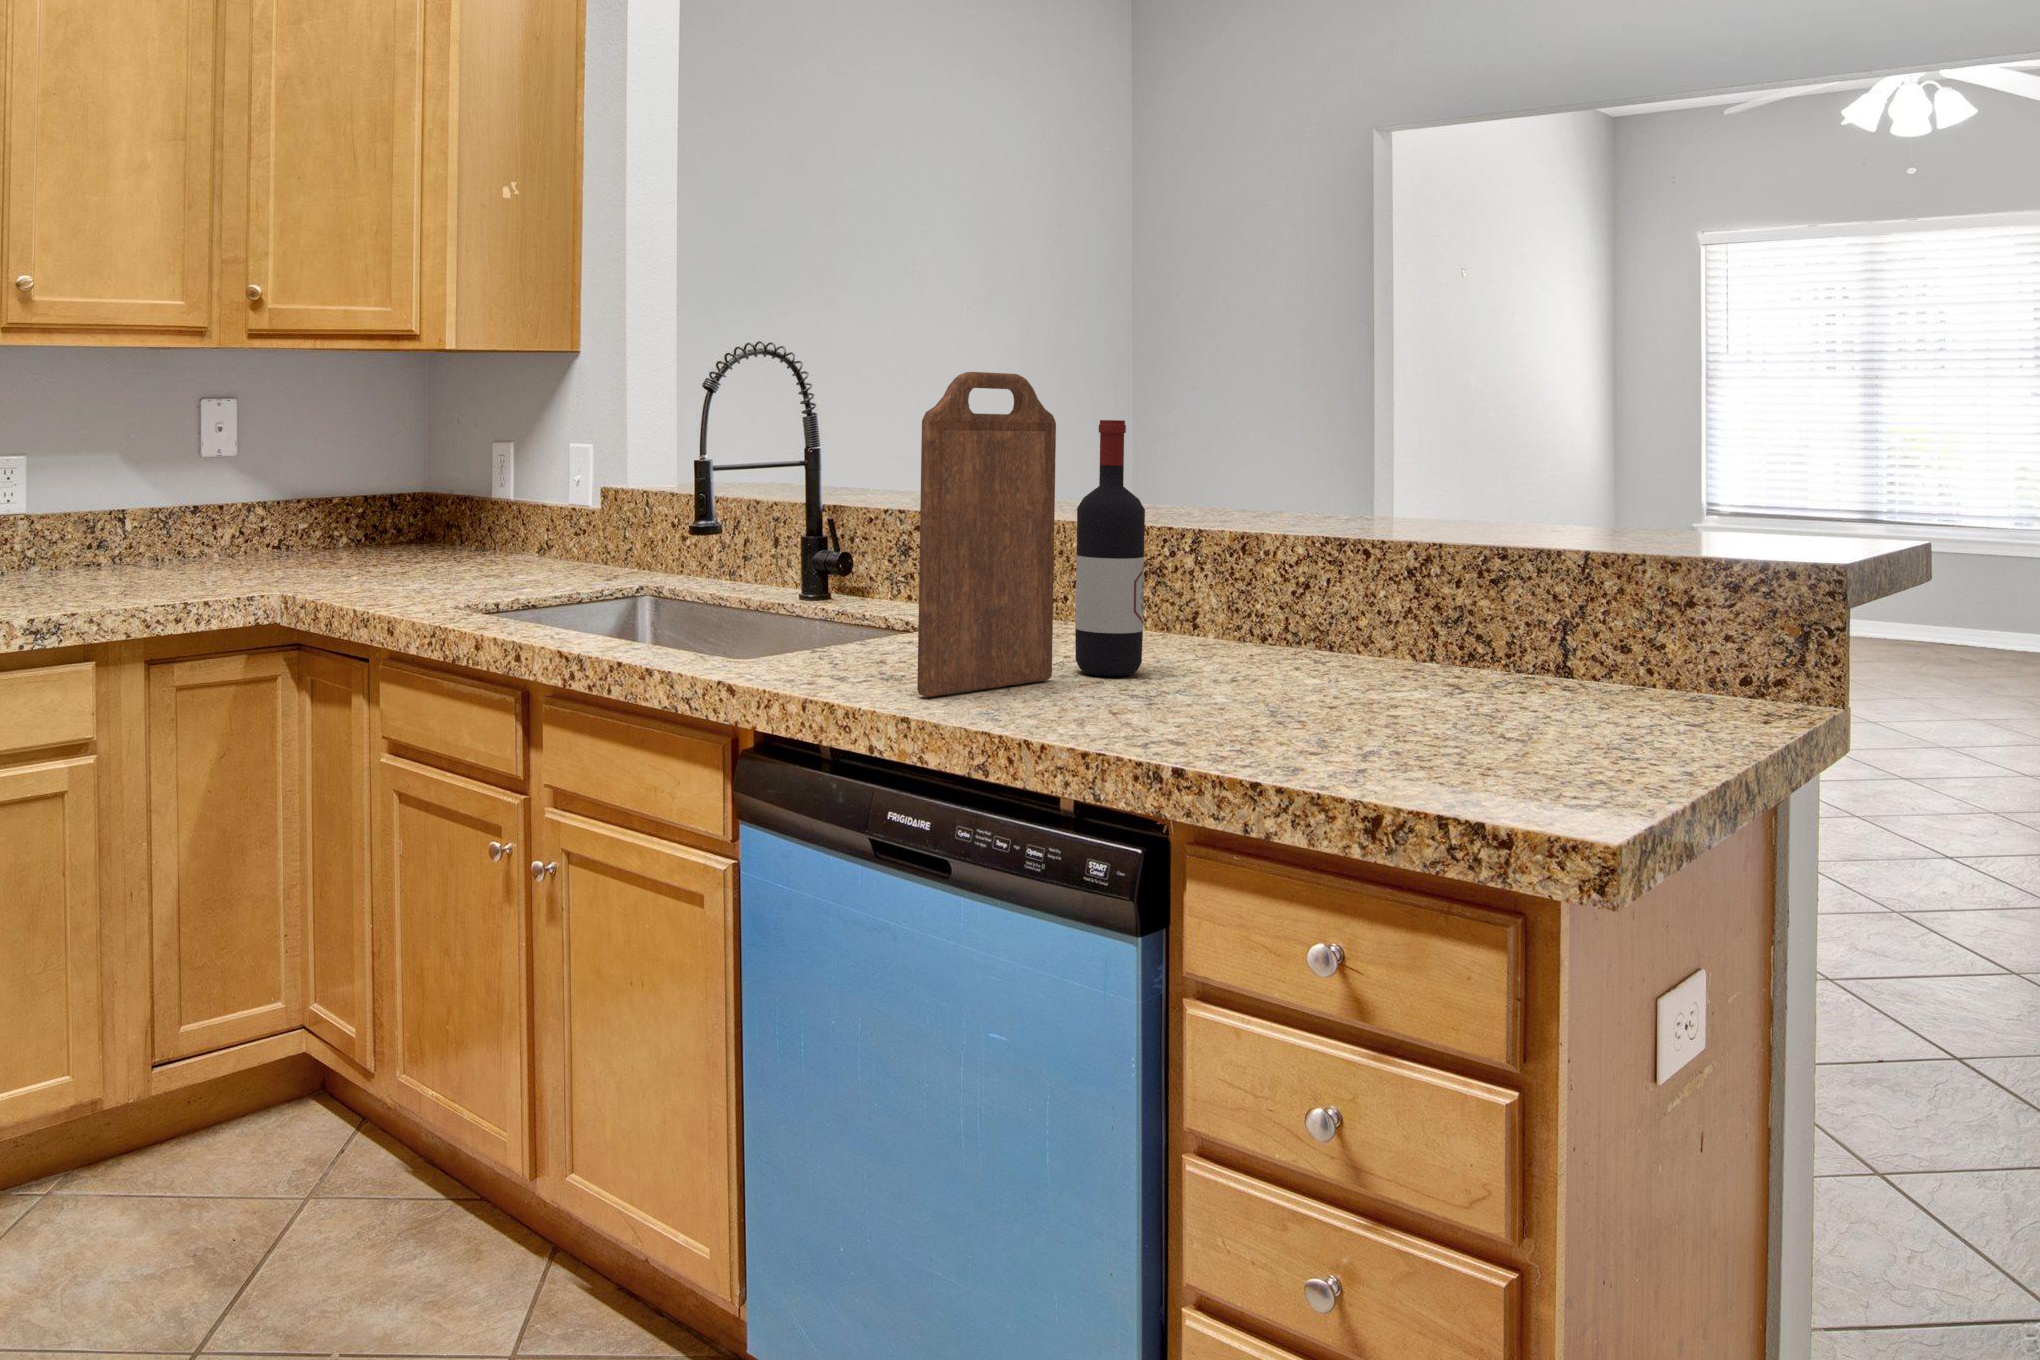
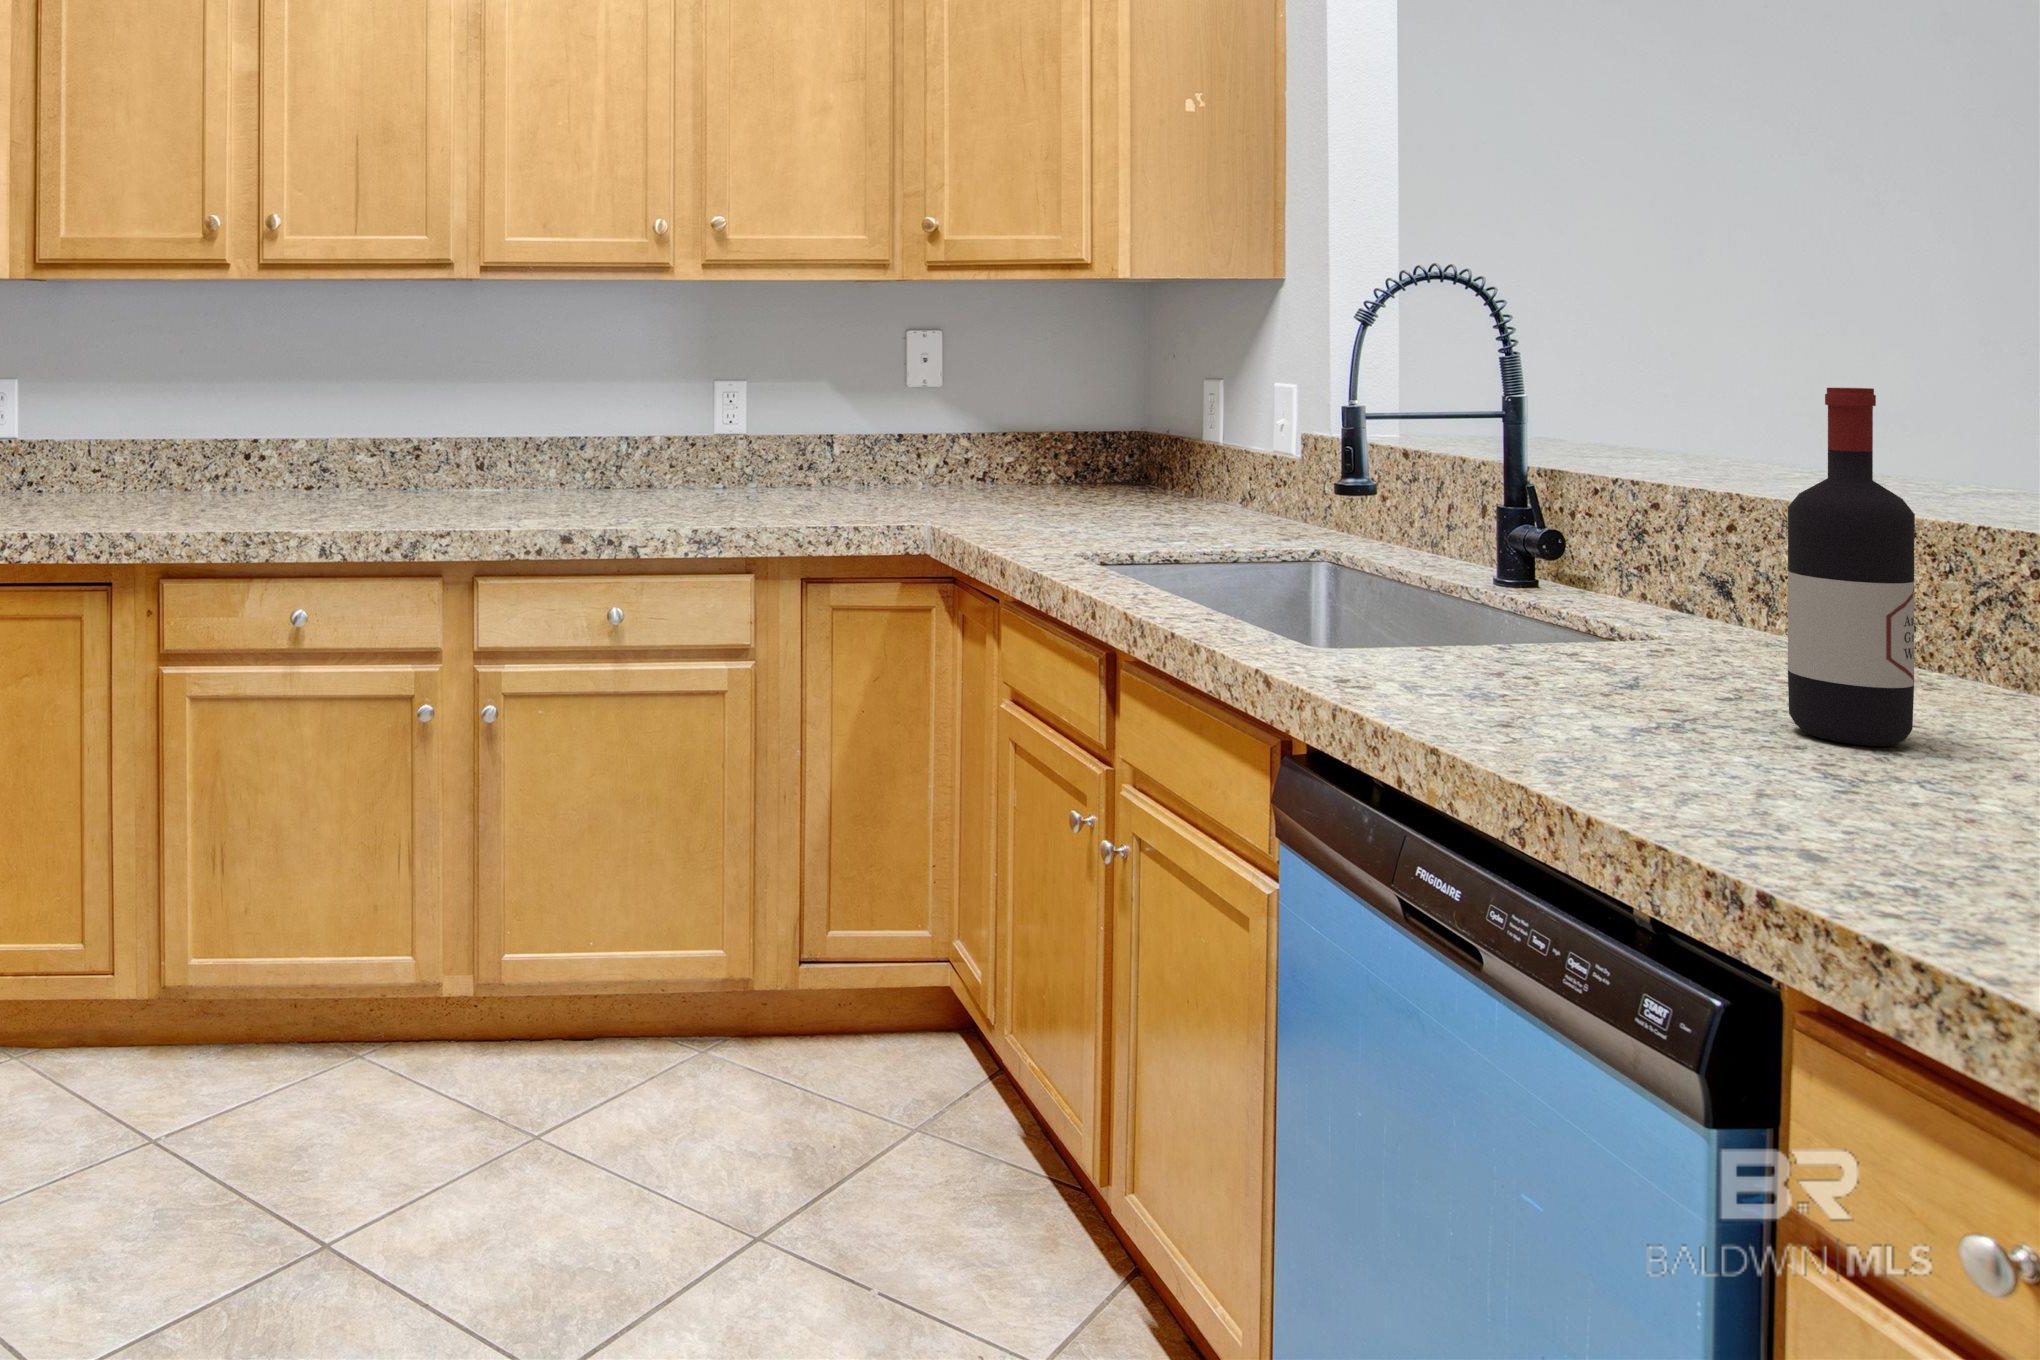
cutting board: present [917,372,1056,697] -> none [1476,330,1728,732]

